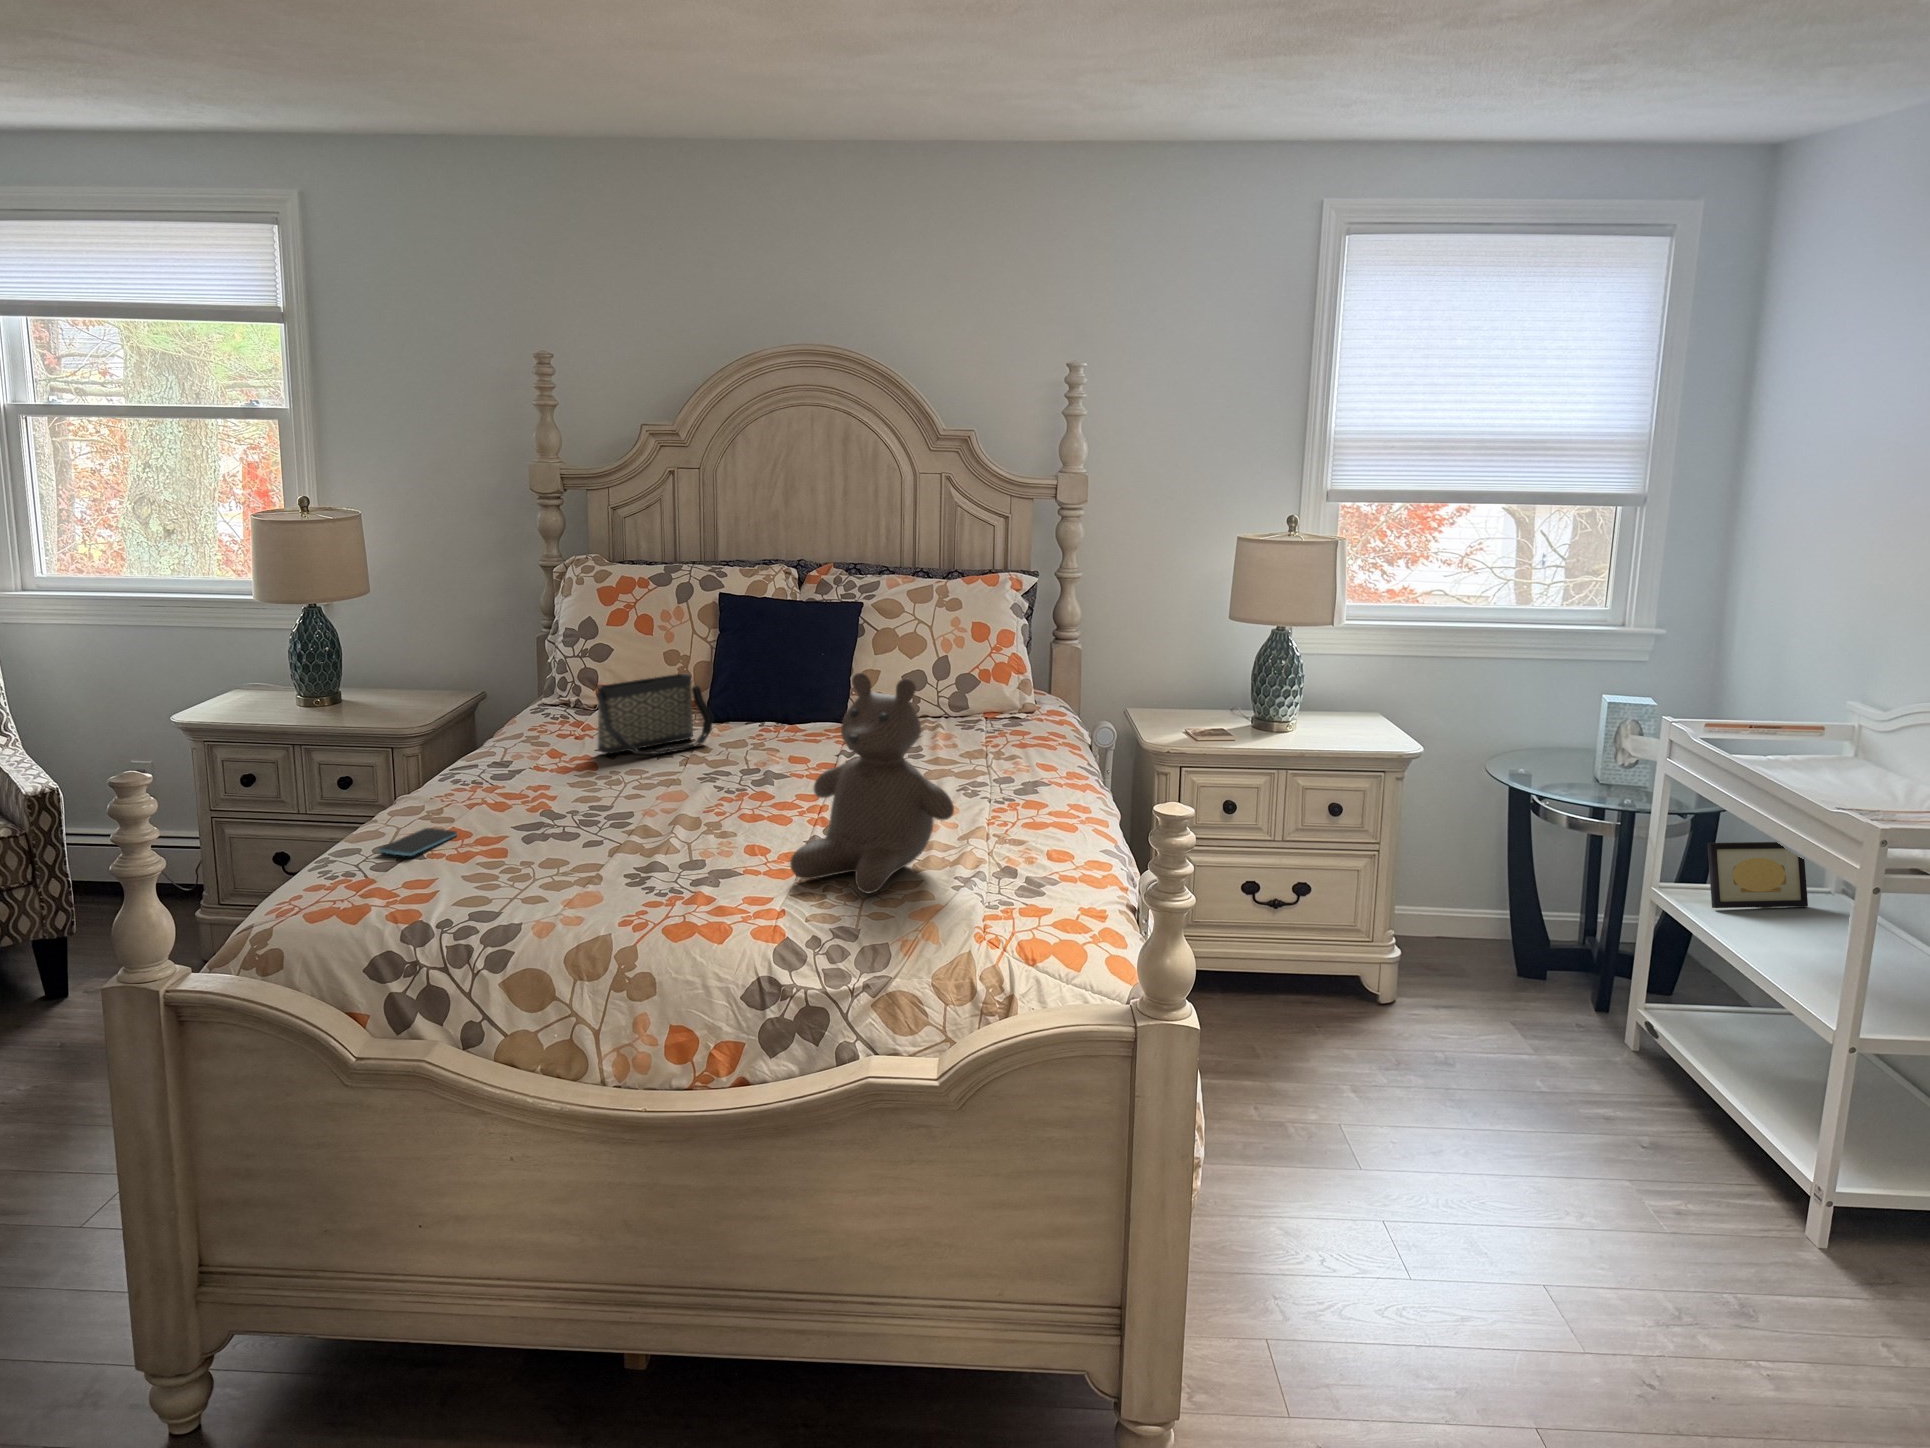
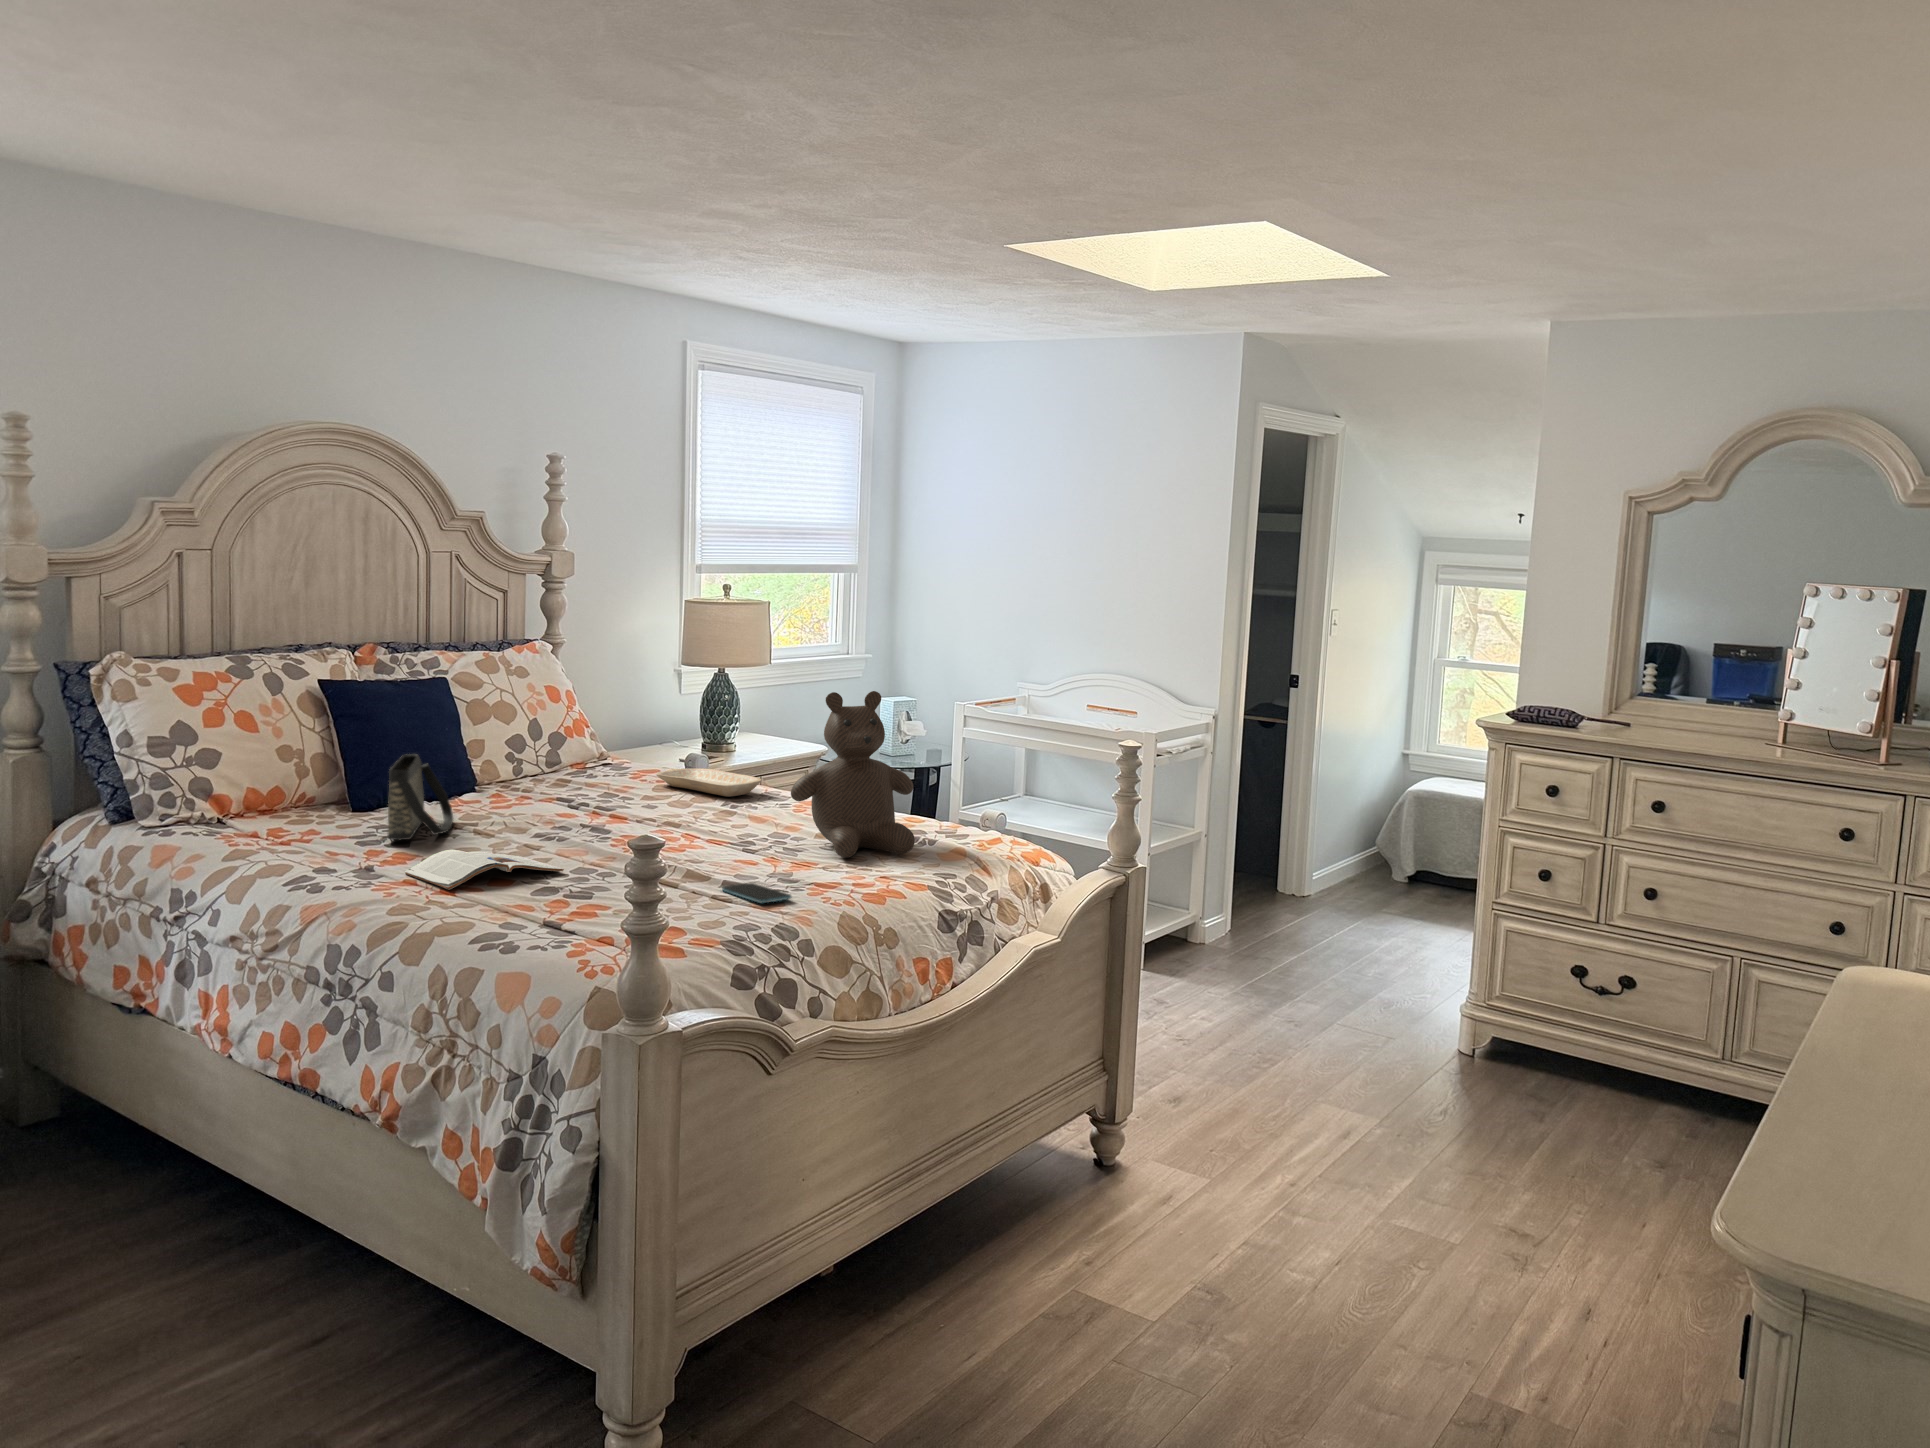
tray: none [971,734,1040,778] -> present [656,768,761,797]
magazine: none [461,770,613,815] -> present [405,849,564,890]
smartphone: present [379,828,457,856] -> present [722,883,791,903]
picture frame: present [1708,842,1808,908] -> none [1019,769,1059,819]

